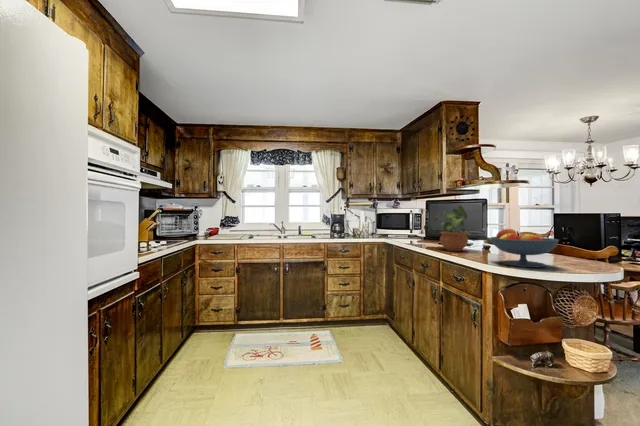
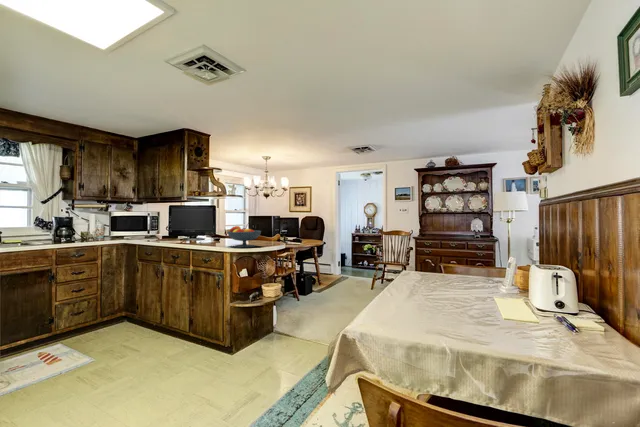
potted plant: present [435,205,470,251] -> none [182,210,210,244]

